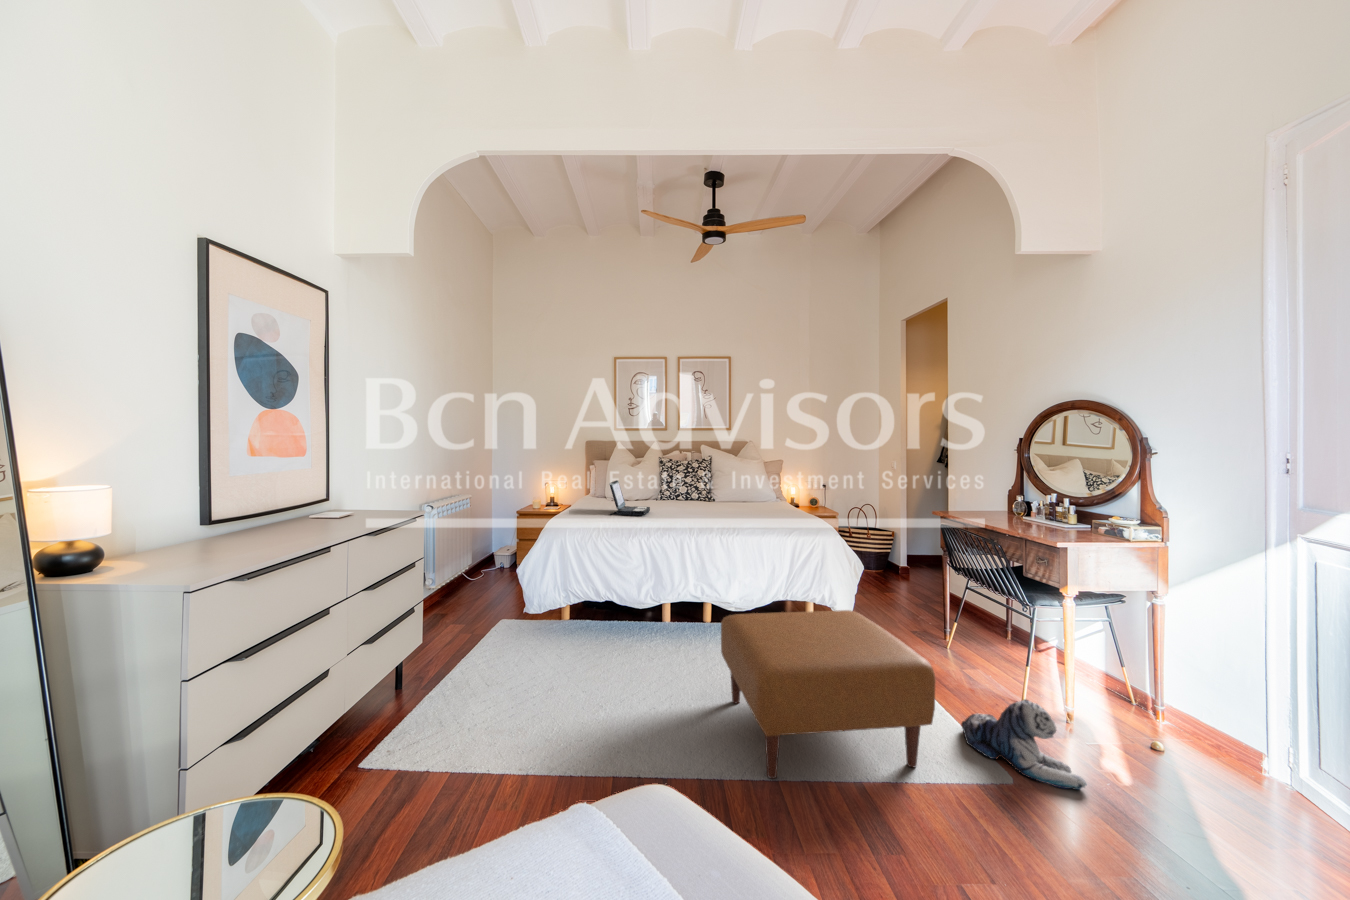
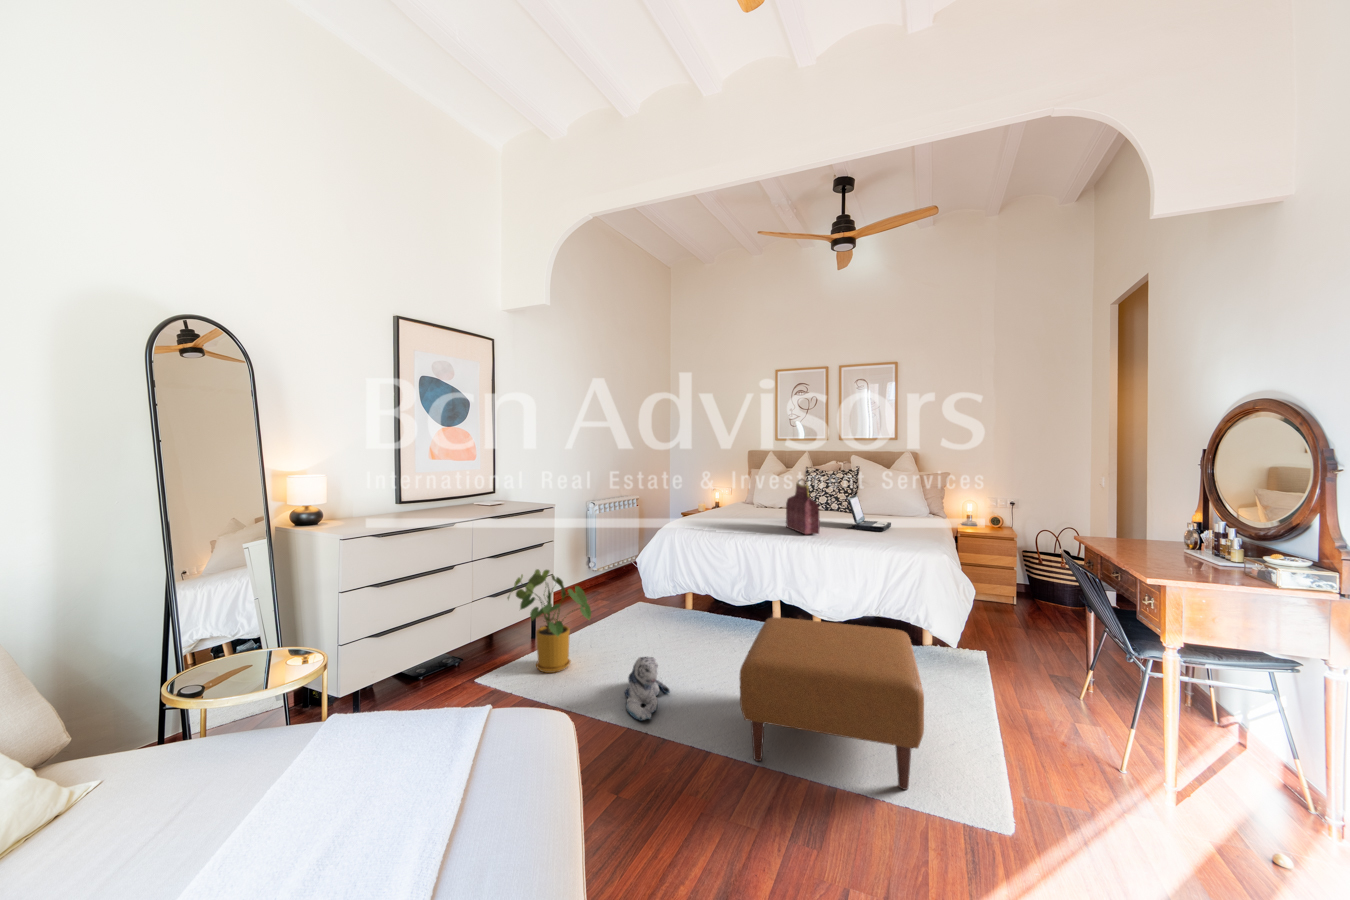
handbag: none [676,468,719,525] -> present [786,479,820,534]
laptop: present [609,480,650,515] -> present [847,495,891,531]
house plant: none [374,592,507,733] -> present [508,569,591,673]
plush toy: present [961,700,1087,790] -> present [625,657,670,721]

